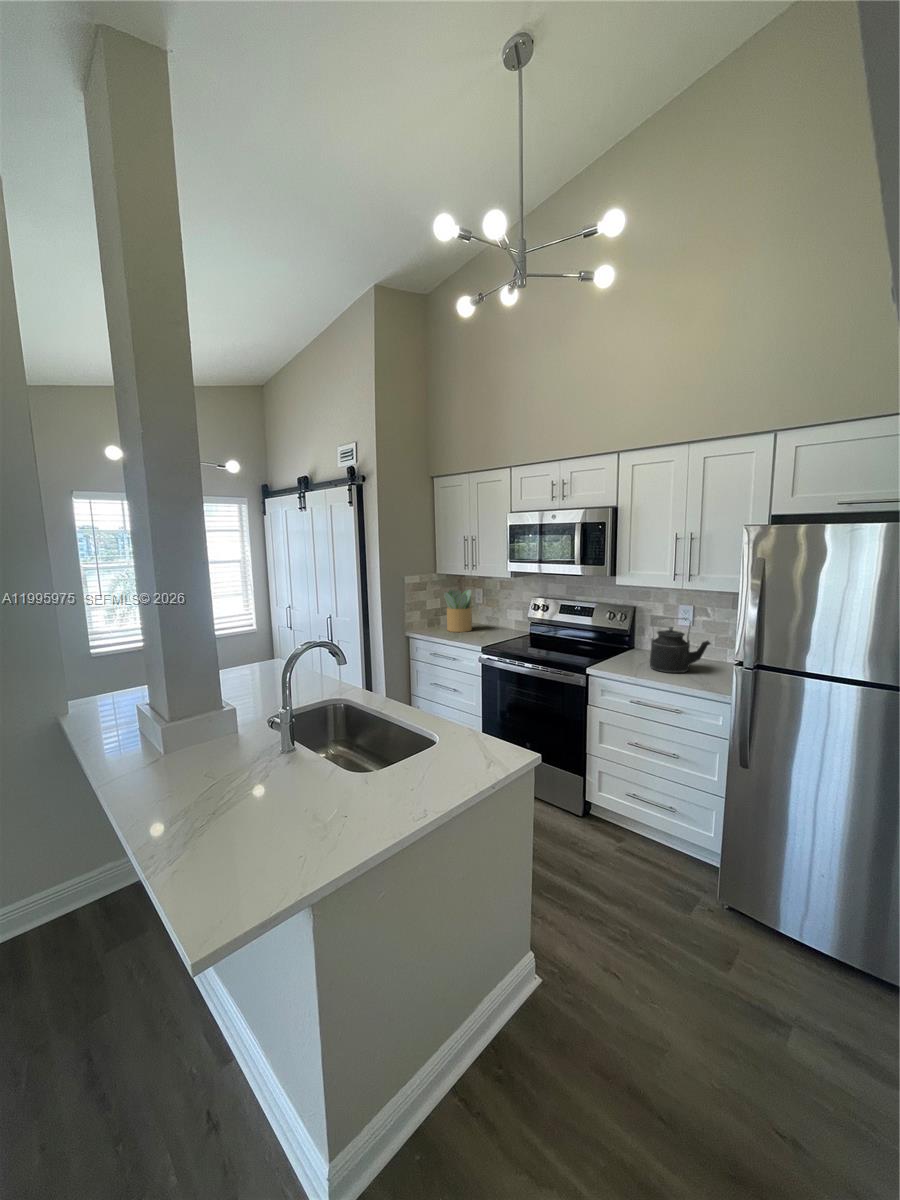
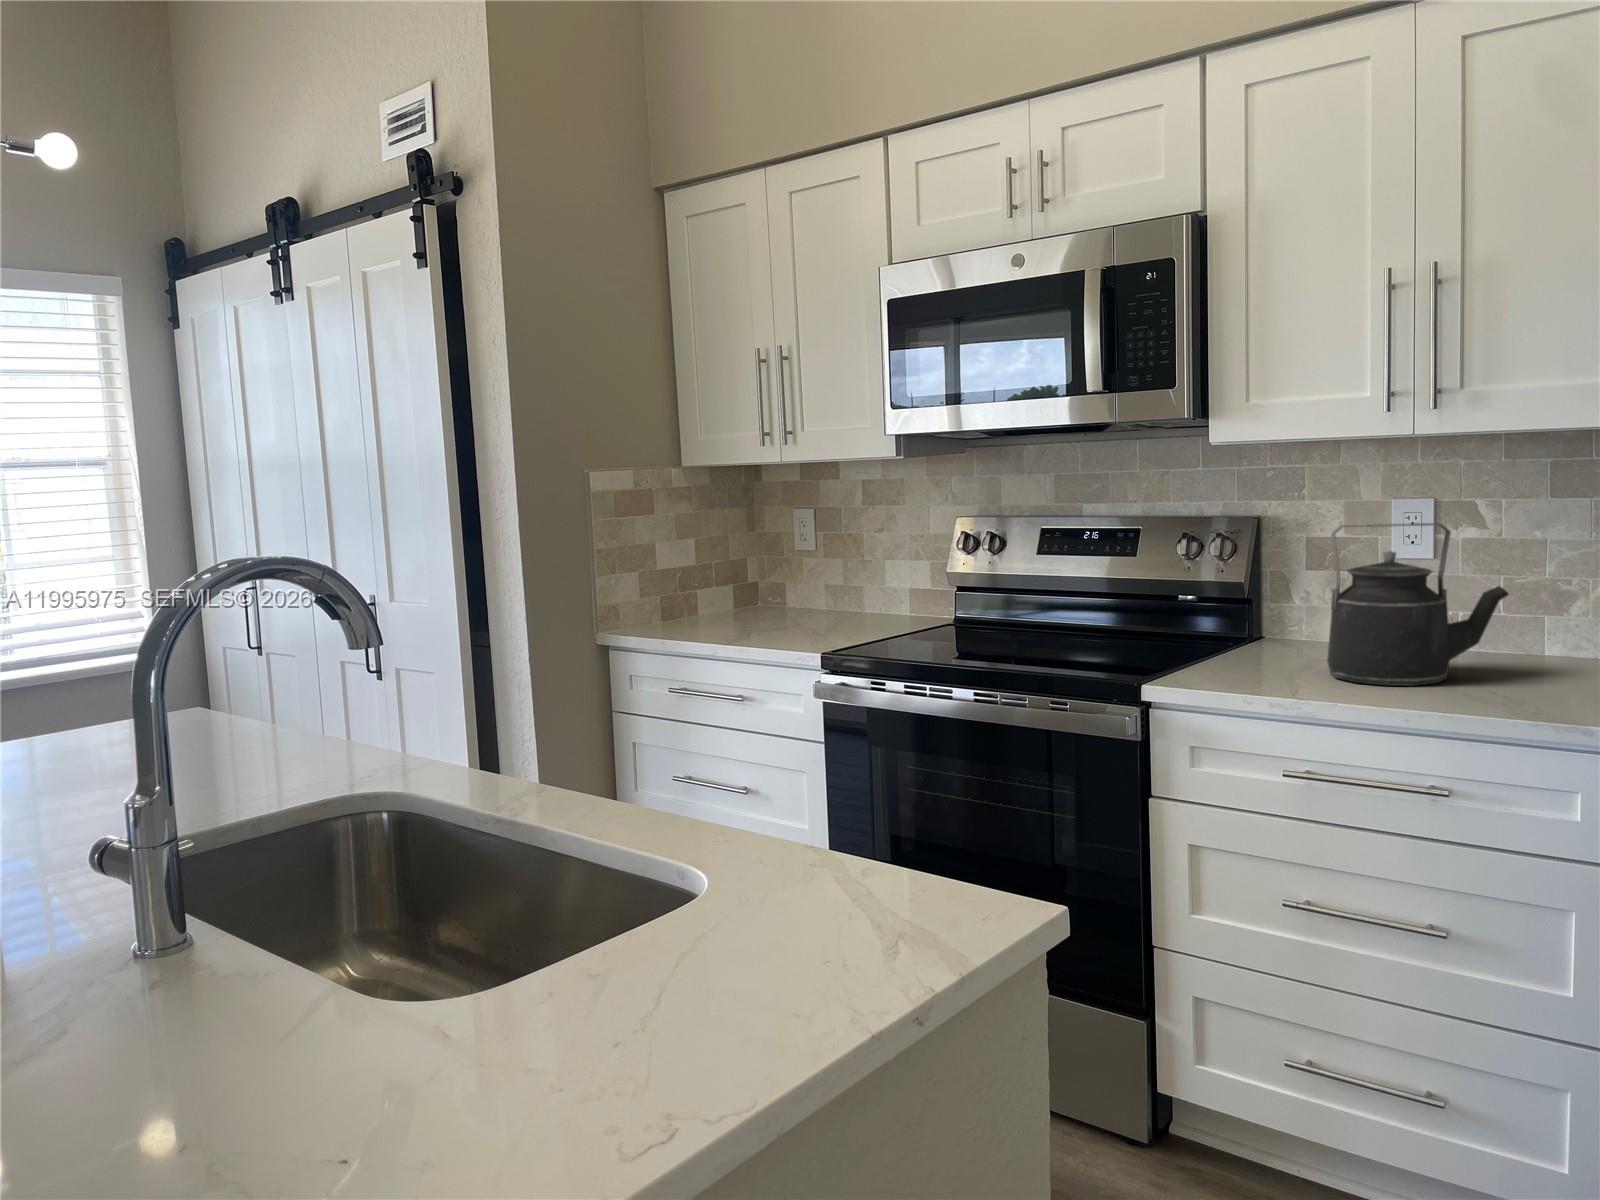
potted plant: present [444,590,472,632] -> none [696,505,784,628]

